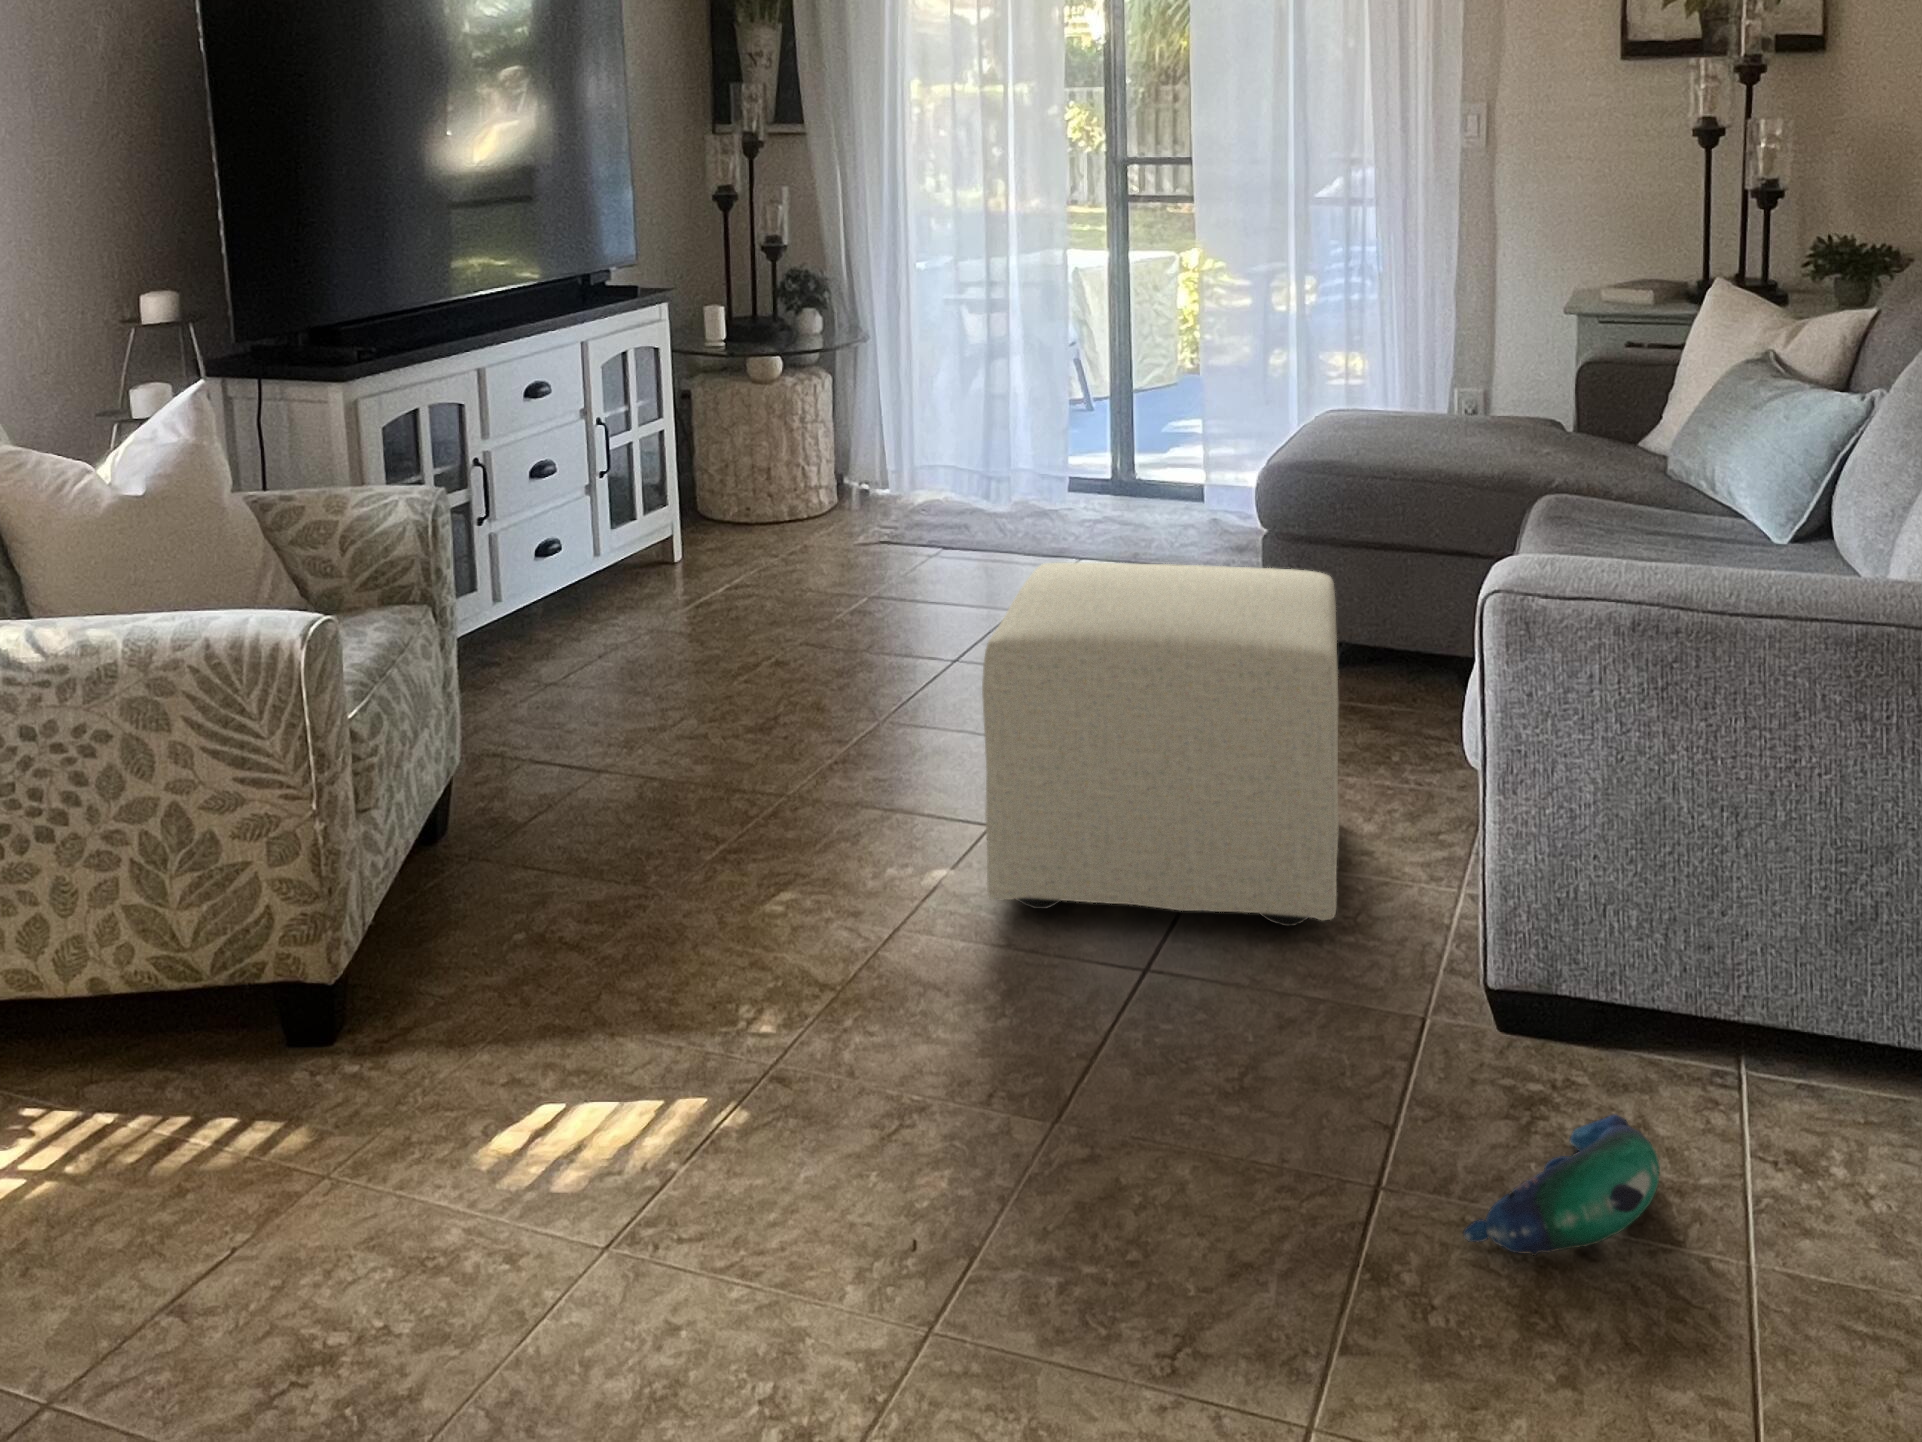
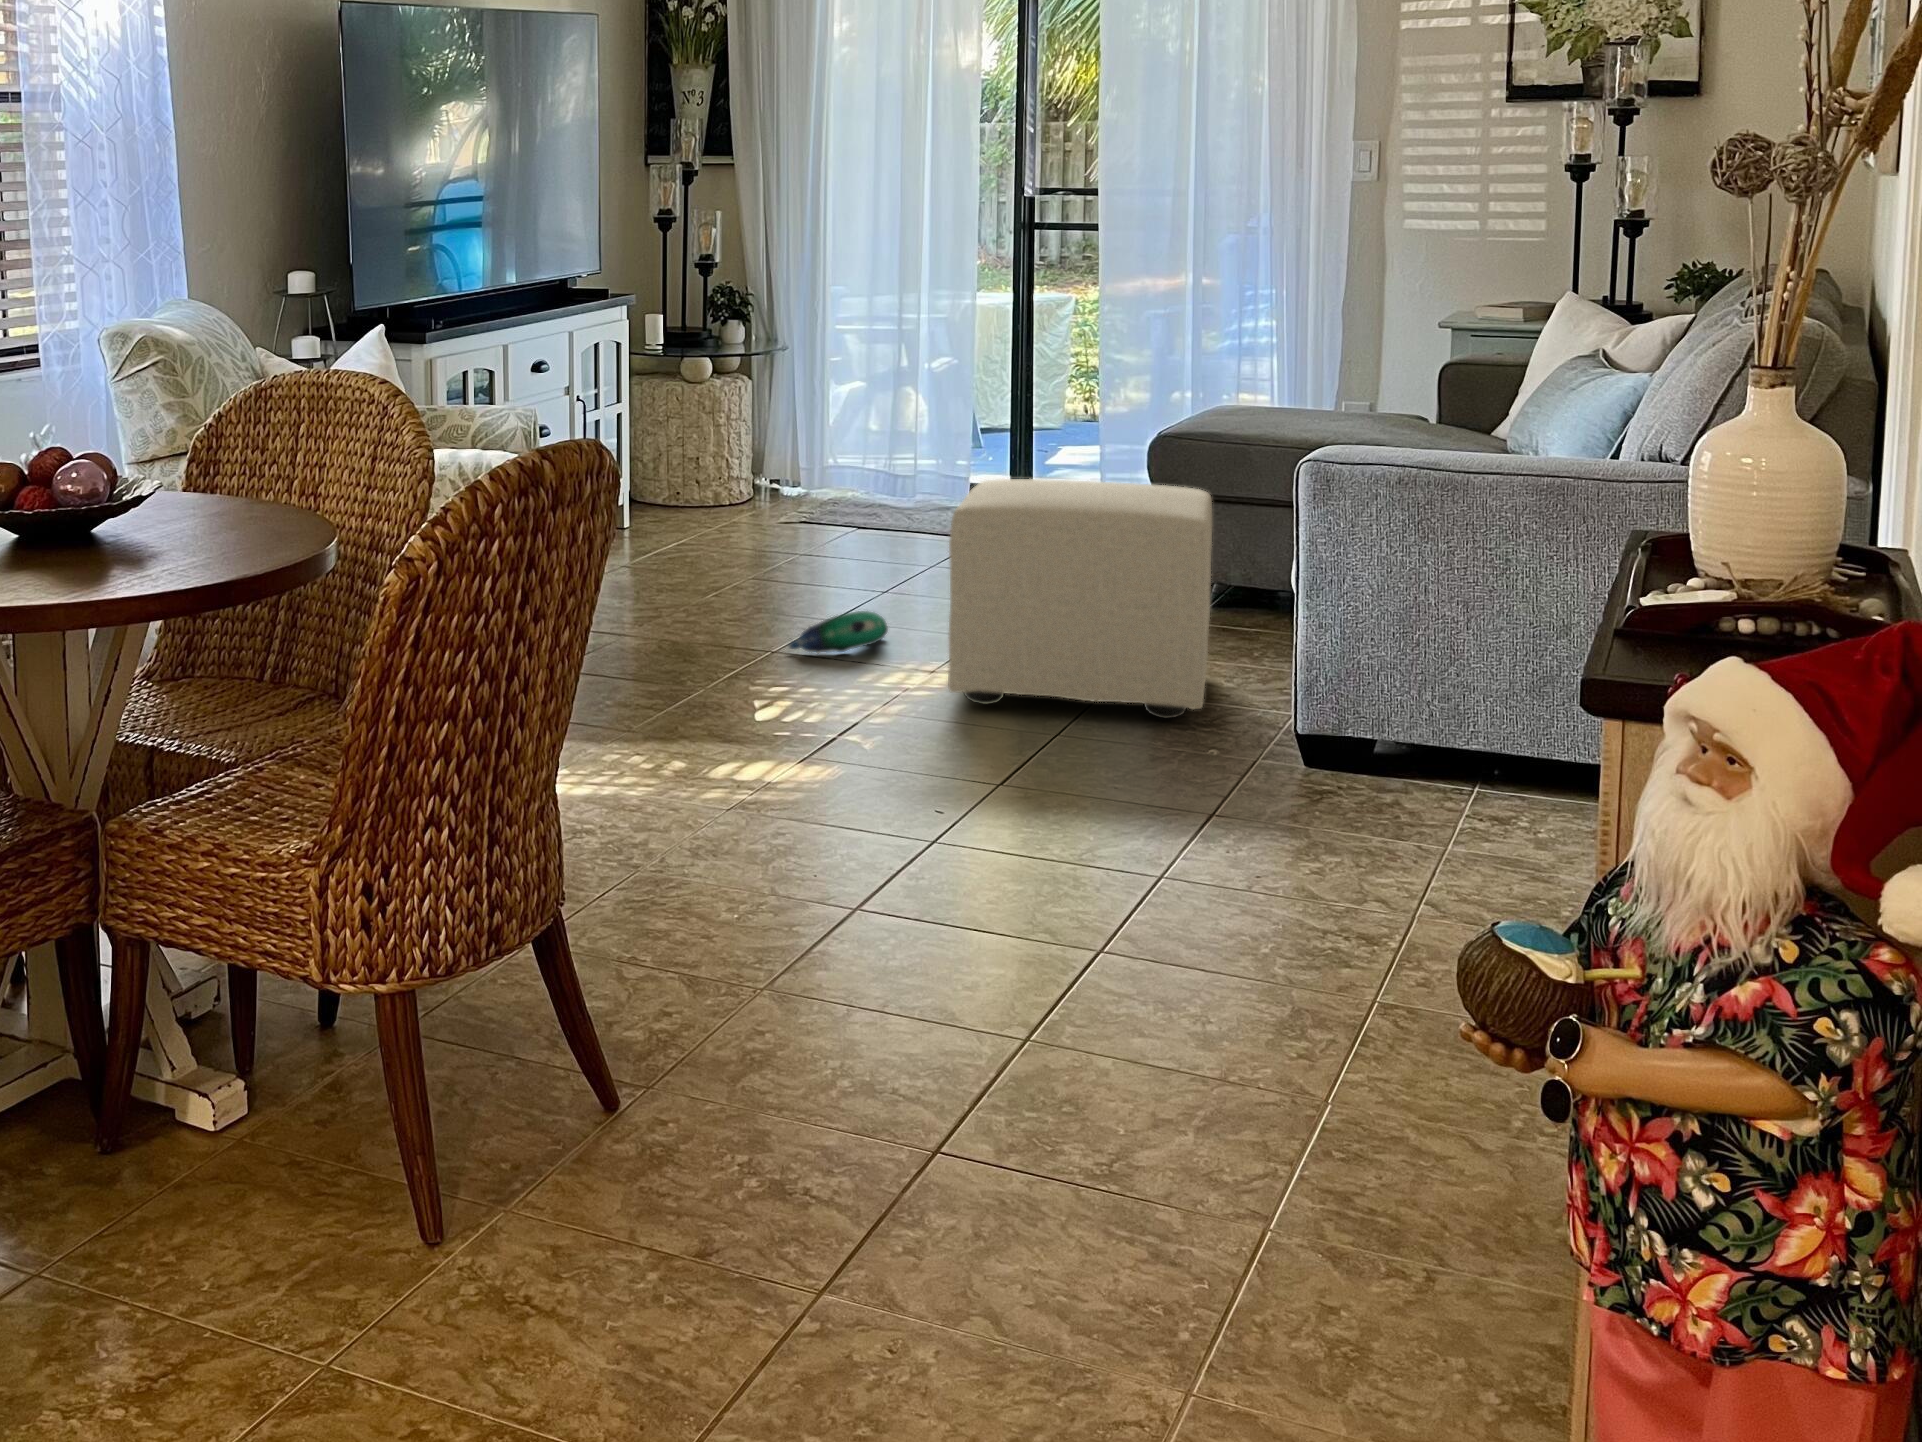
plush toy: present [1463,1114,1660,1256] -> present [789,611,888,653]

